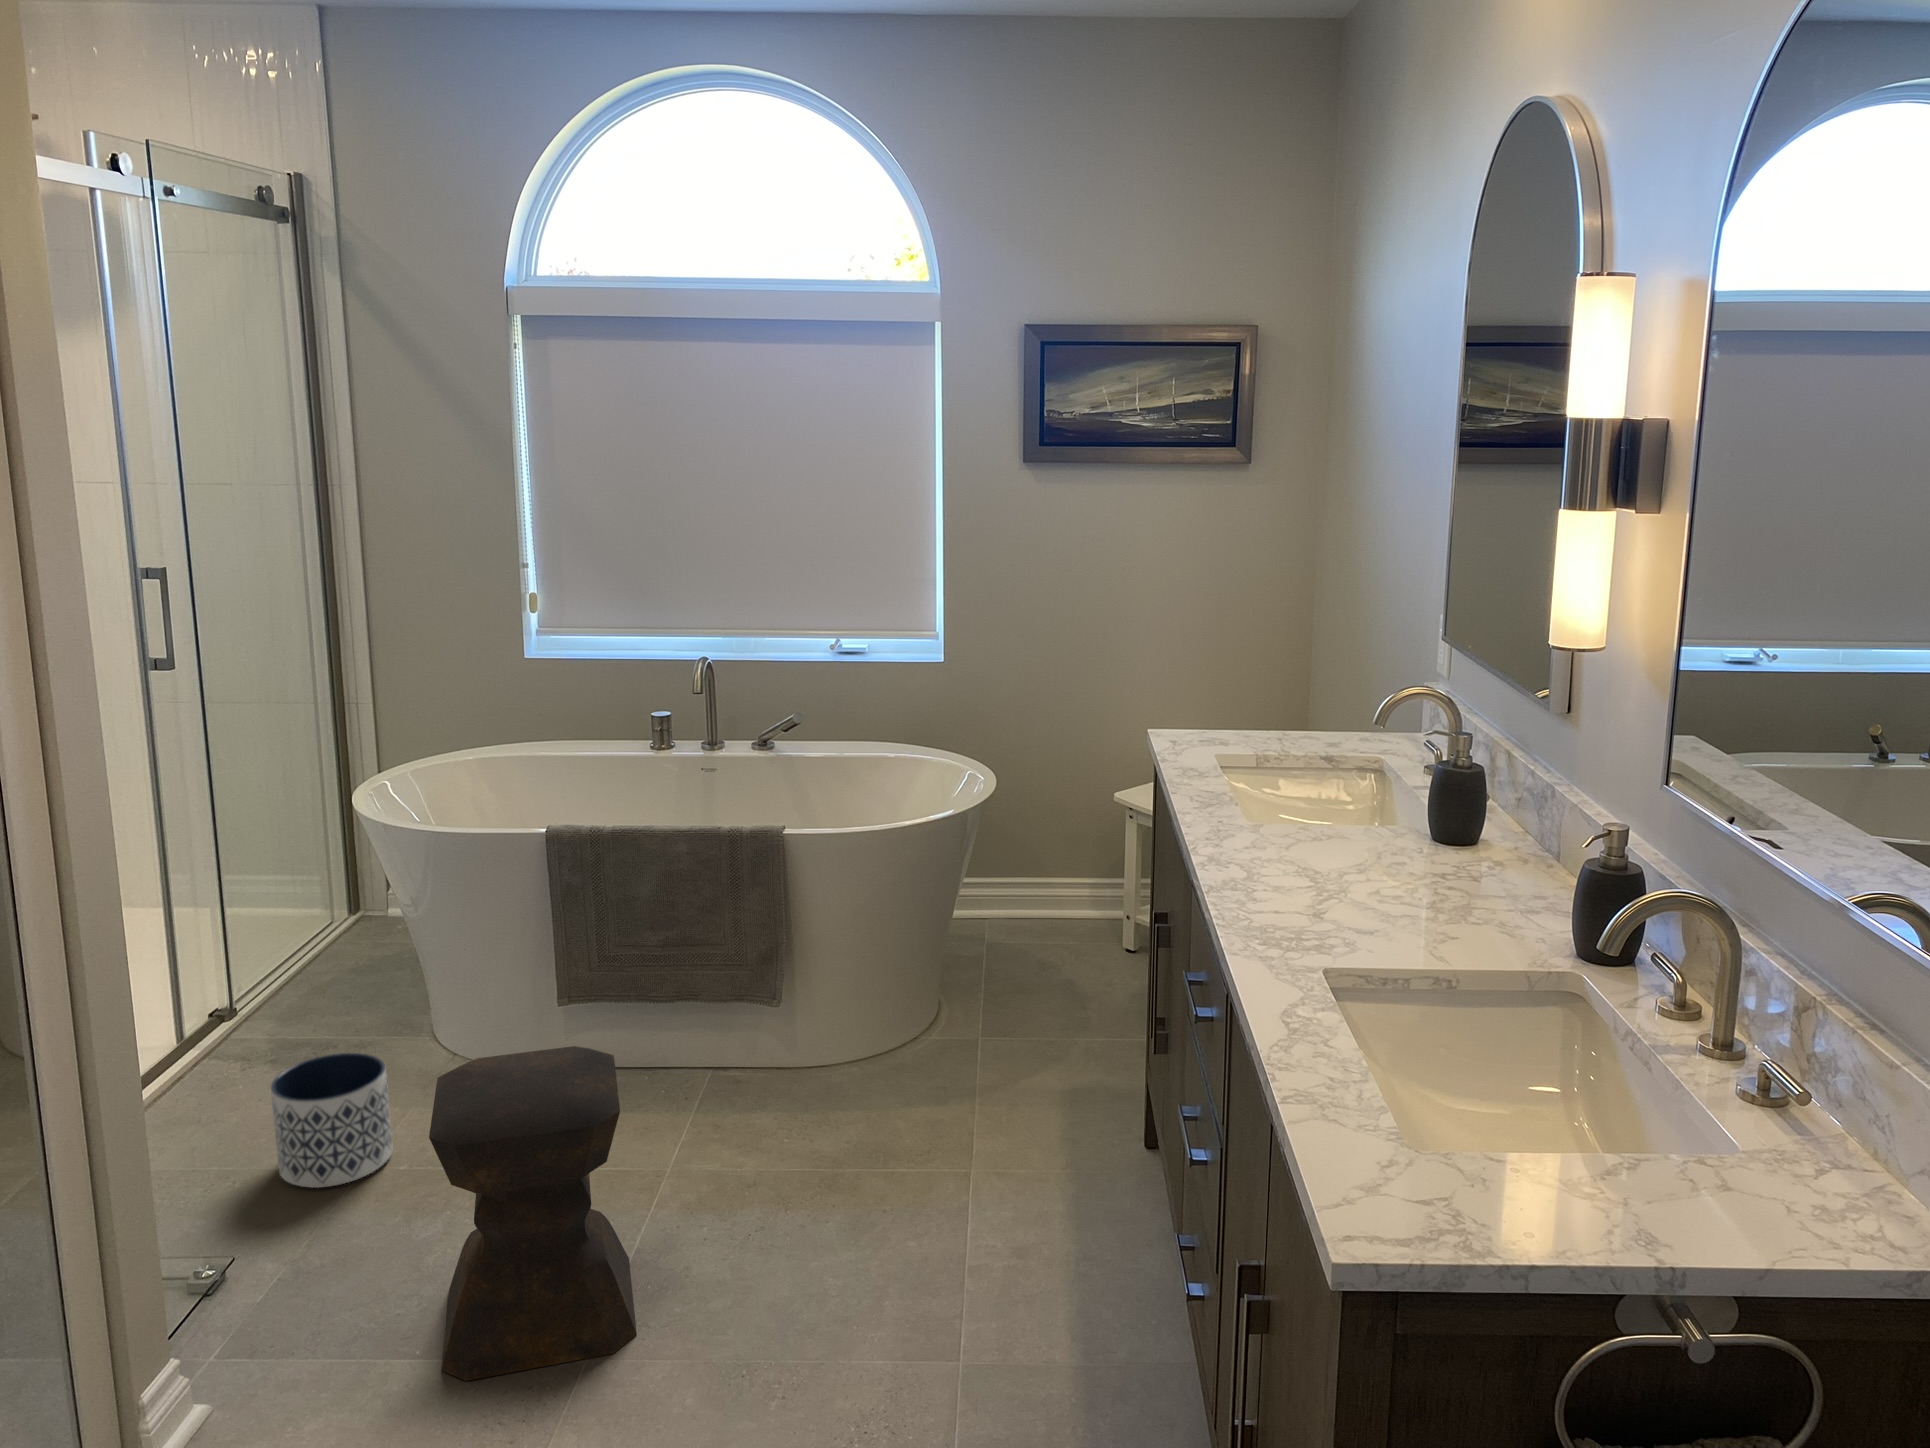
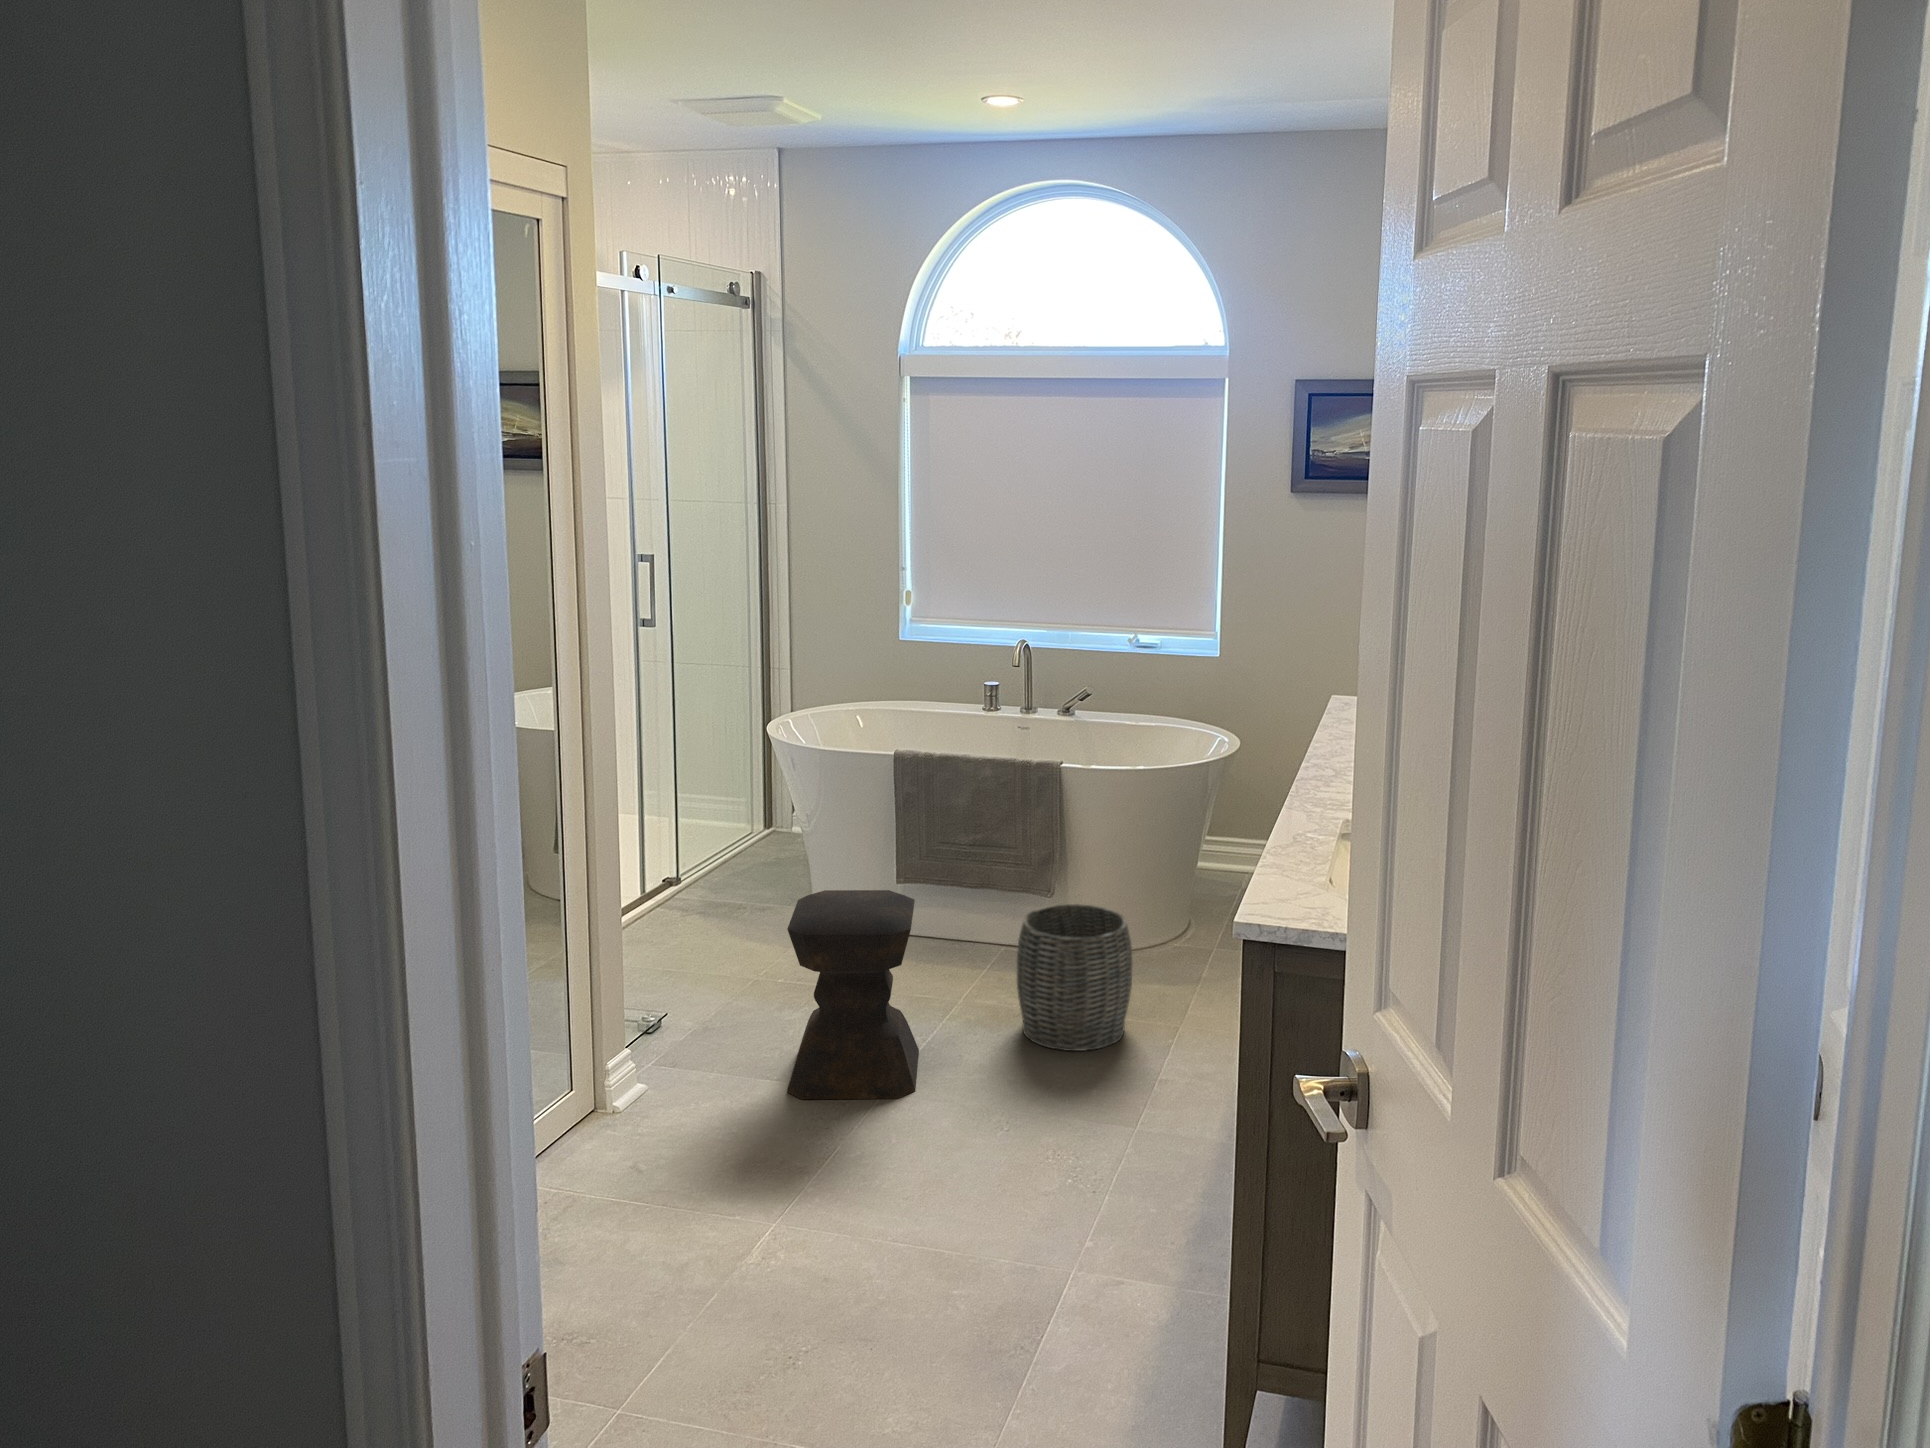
woven basket: none [756,1019,911,1227] -> present [1017,904,1132,1051]
planter: present [271,1053,392,1188] -> none [697,900,773,988]

